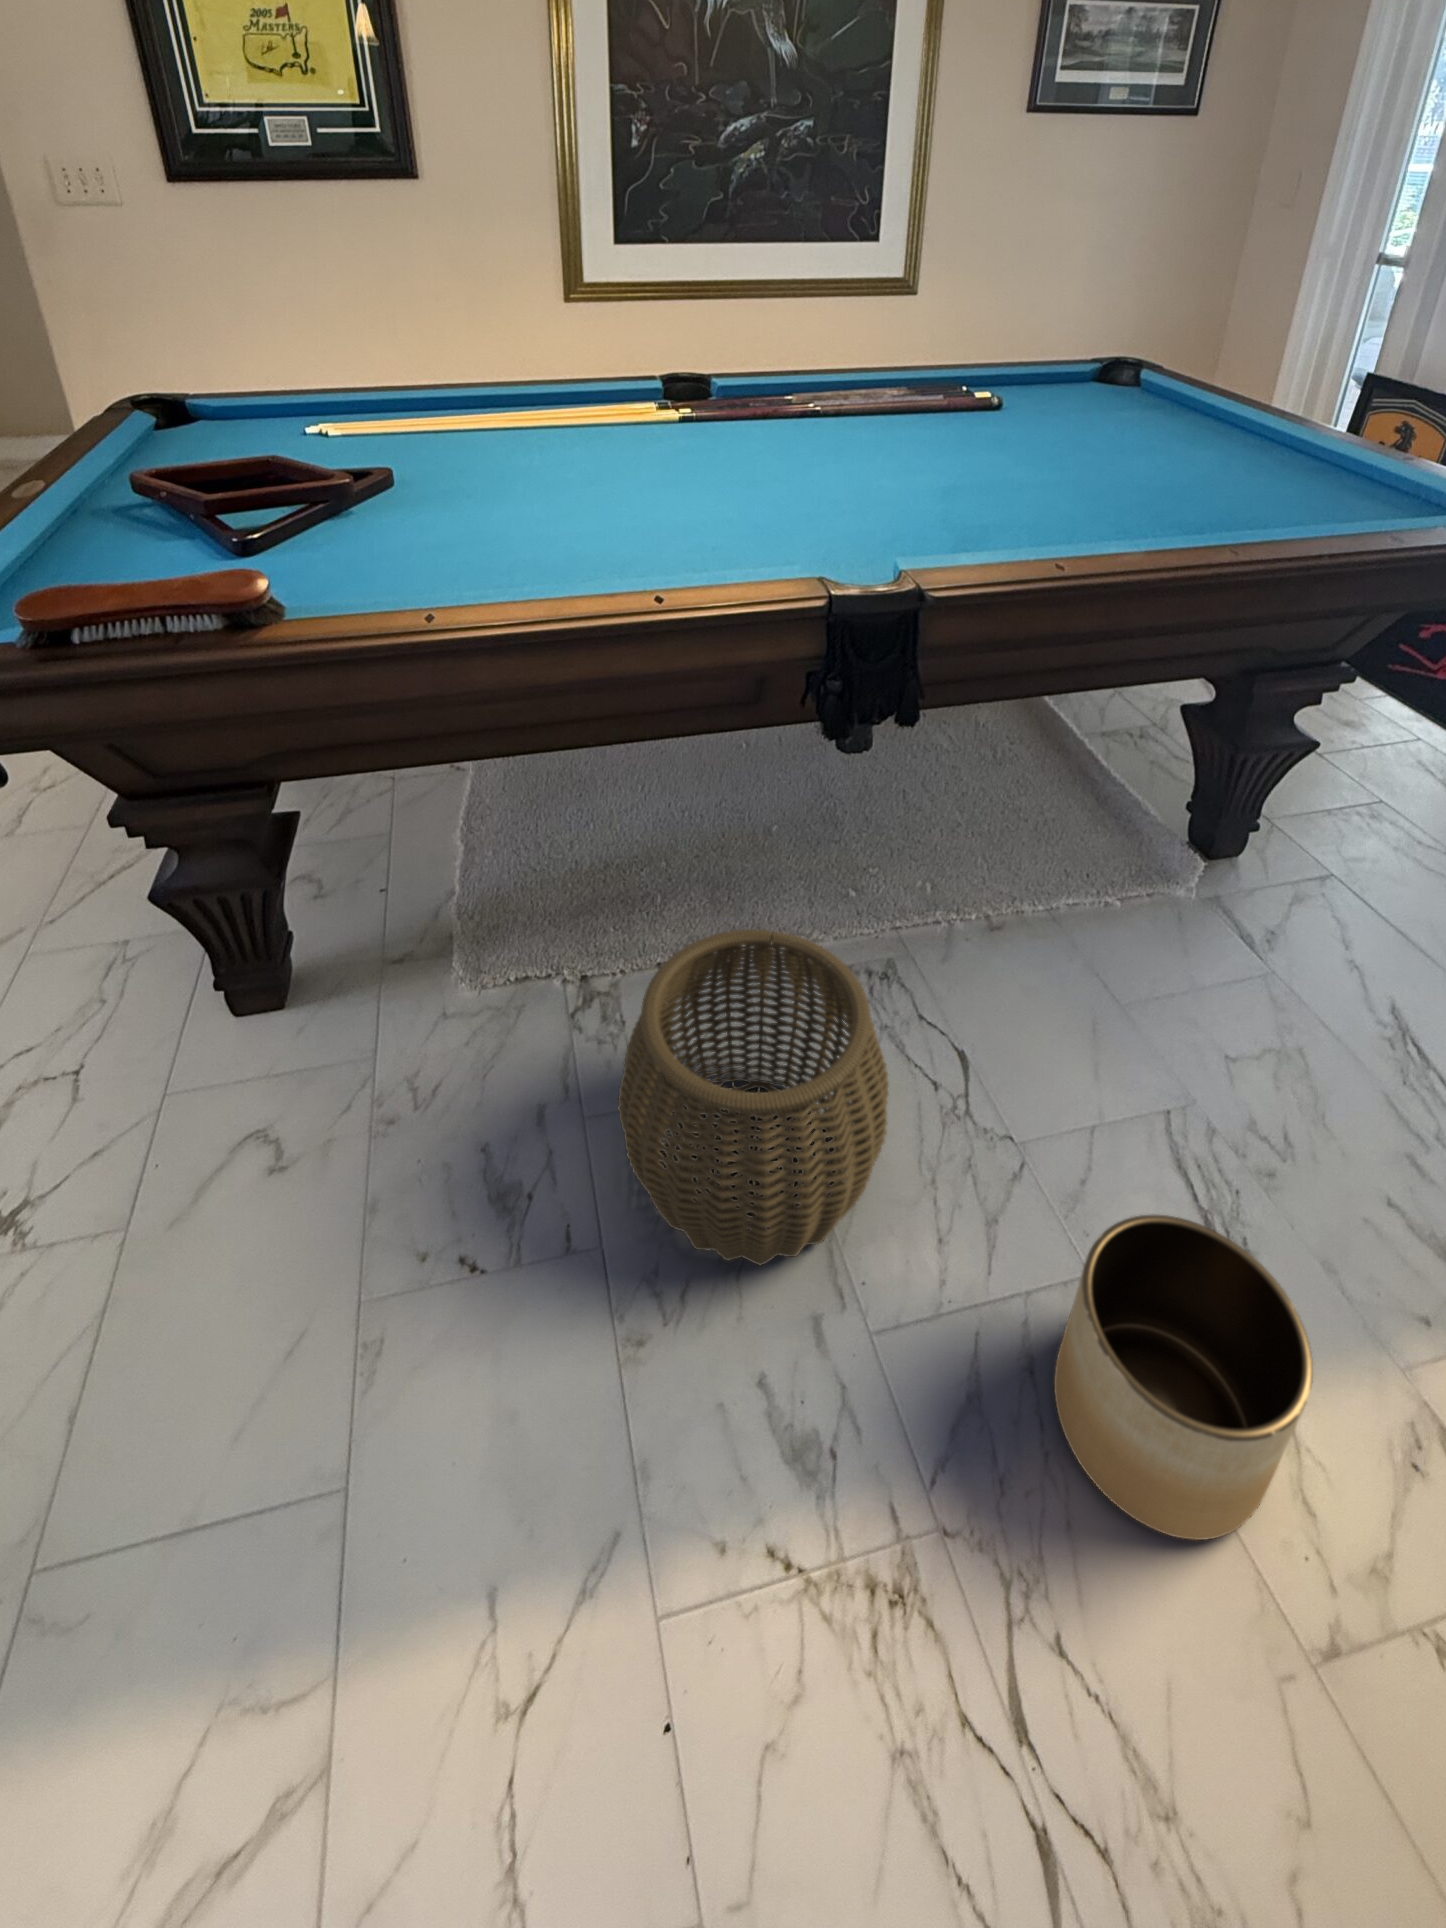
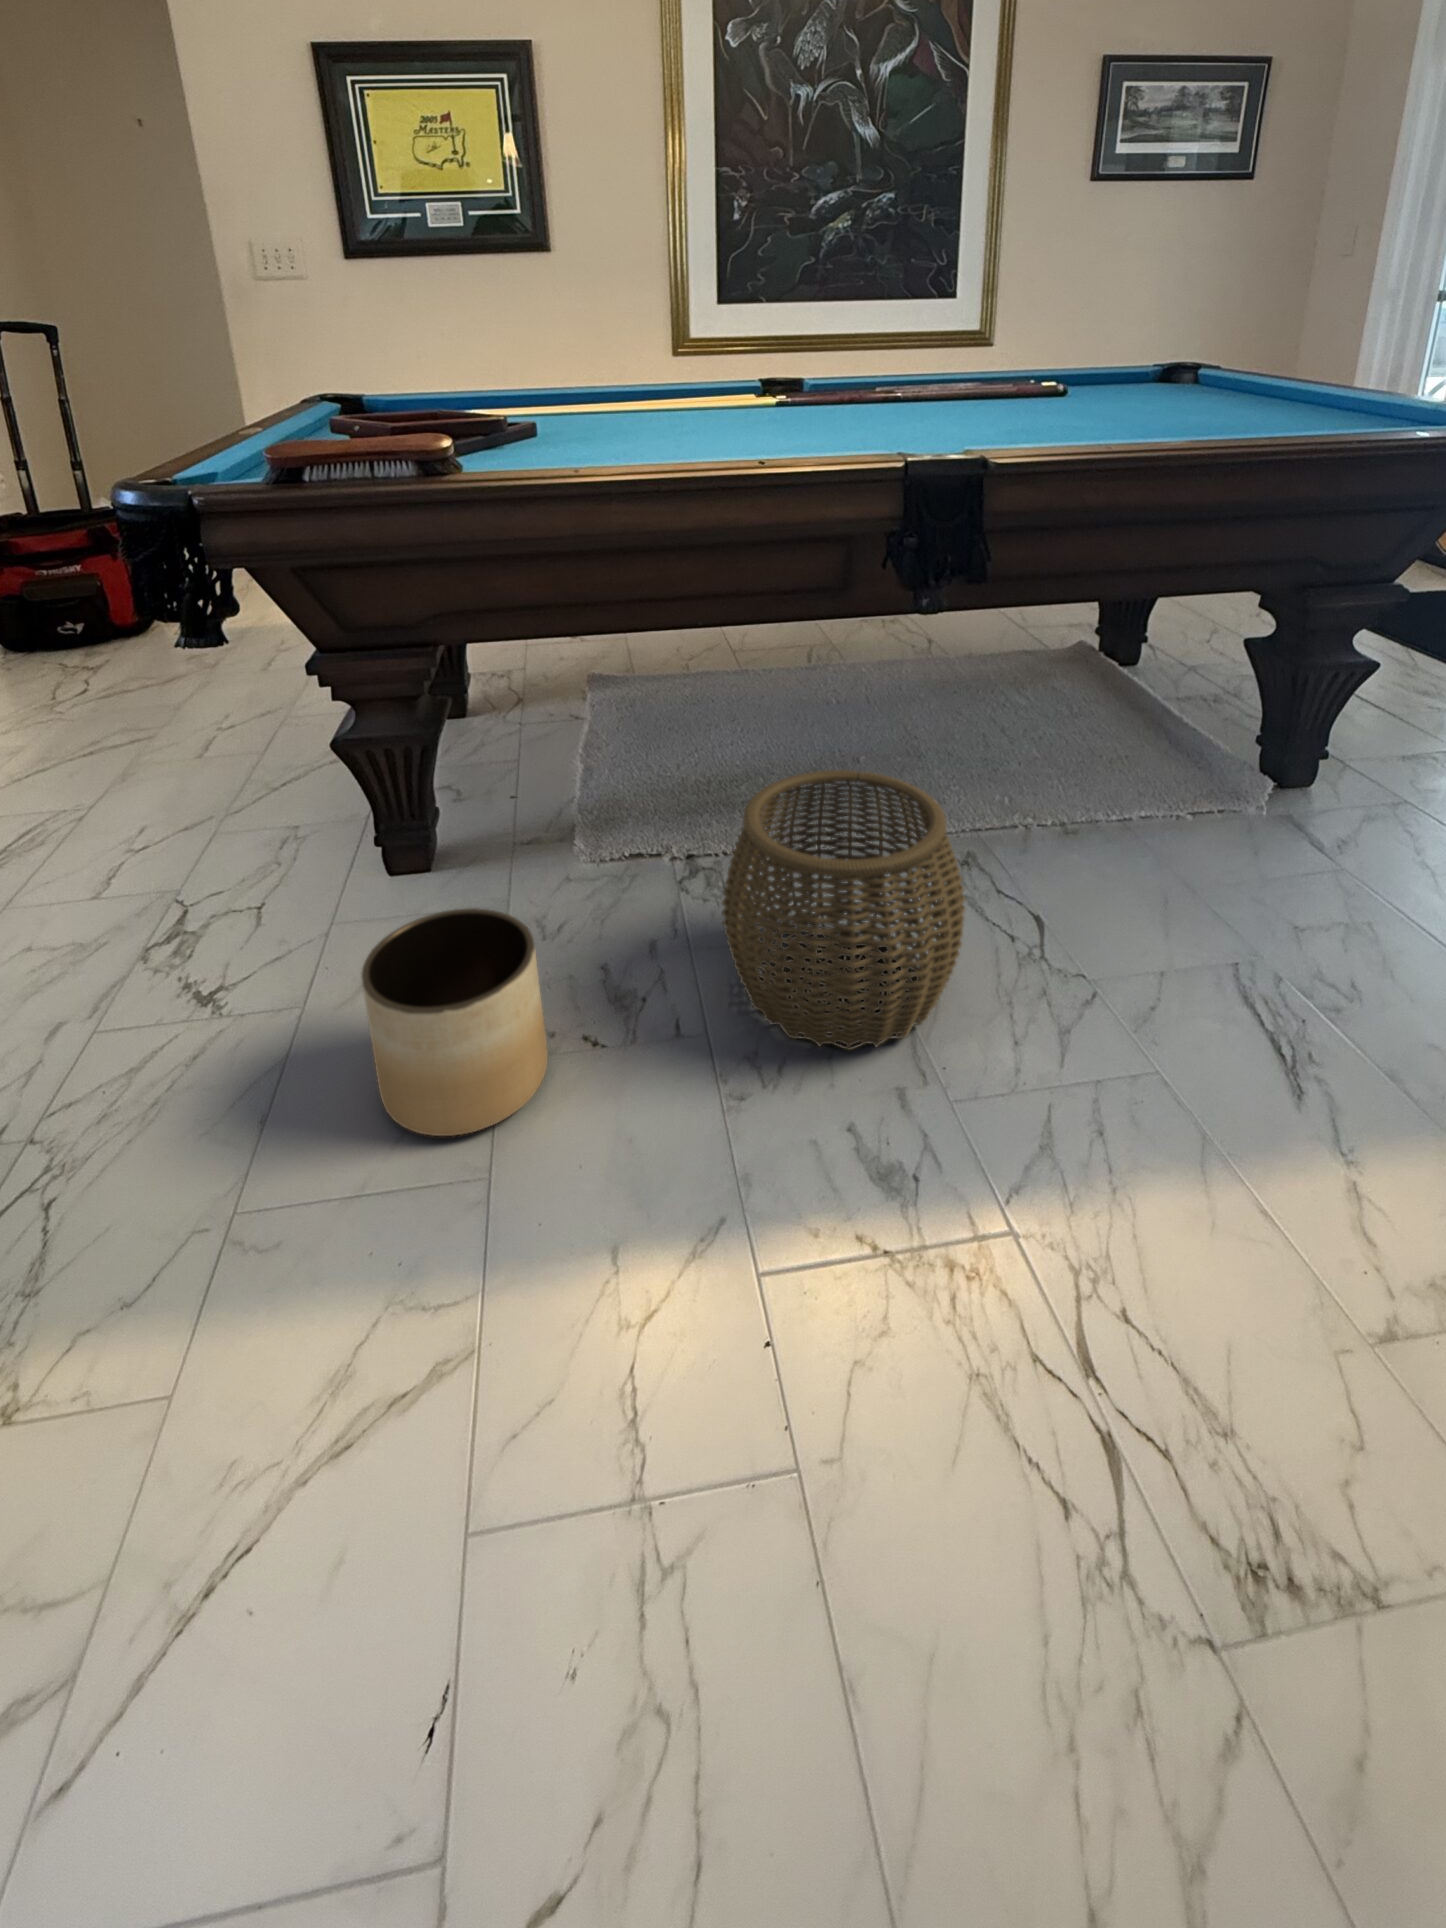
planter: present [1054,1215,1313,1540] -> present [361,908,548,1136]

